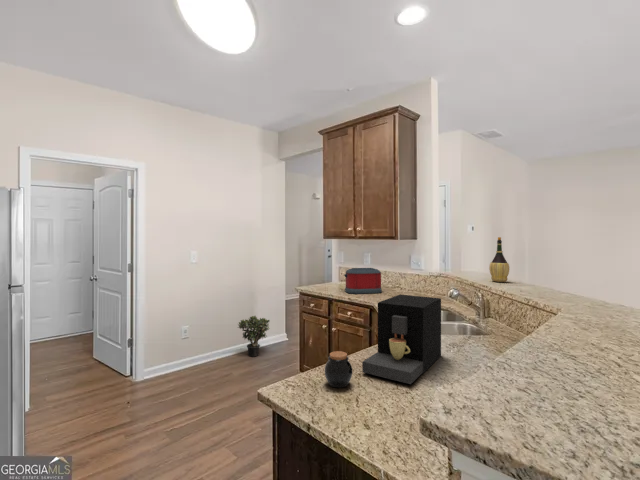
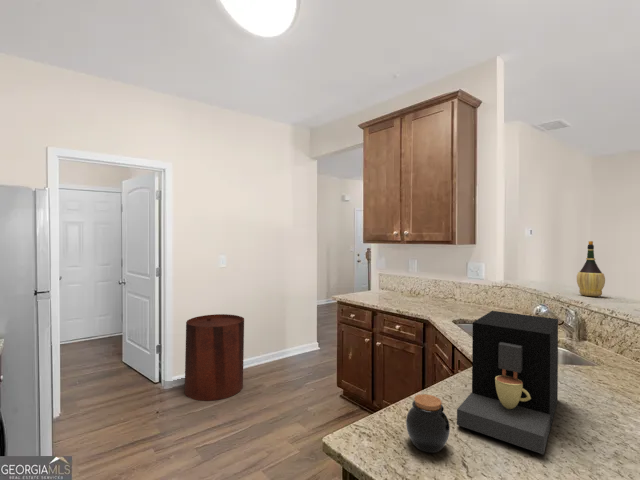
toaster: present [344,268,382,294] -> none [390,275,434,304]
trash can: none [158,309,214,388] -> present [185,314,244,401]
potted plant: present [239,316,269,357] -> none [268,323,303,367]

